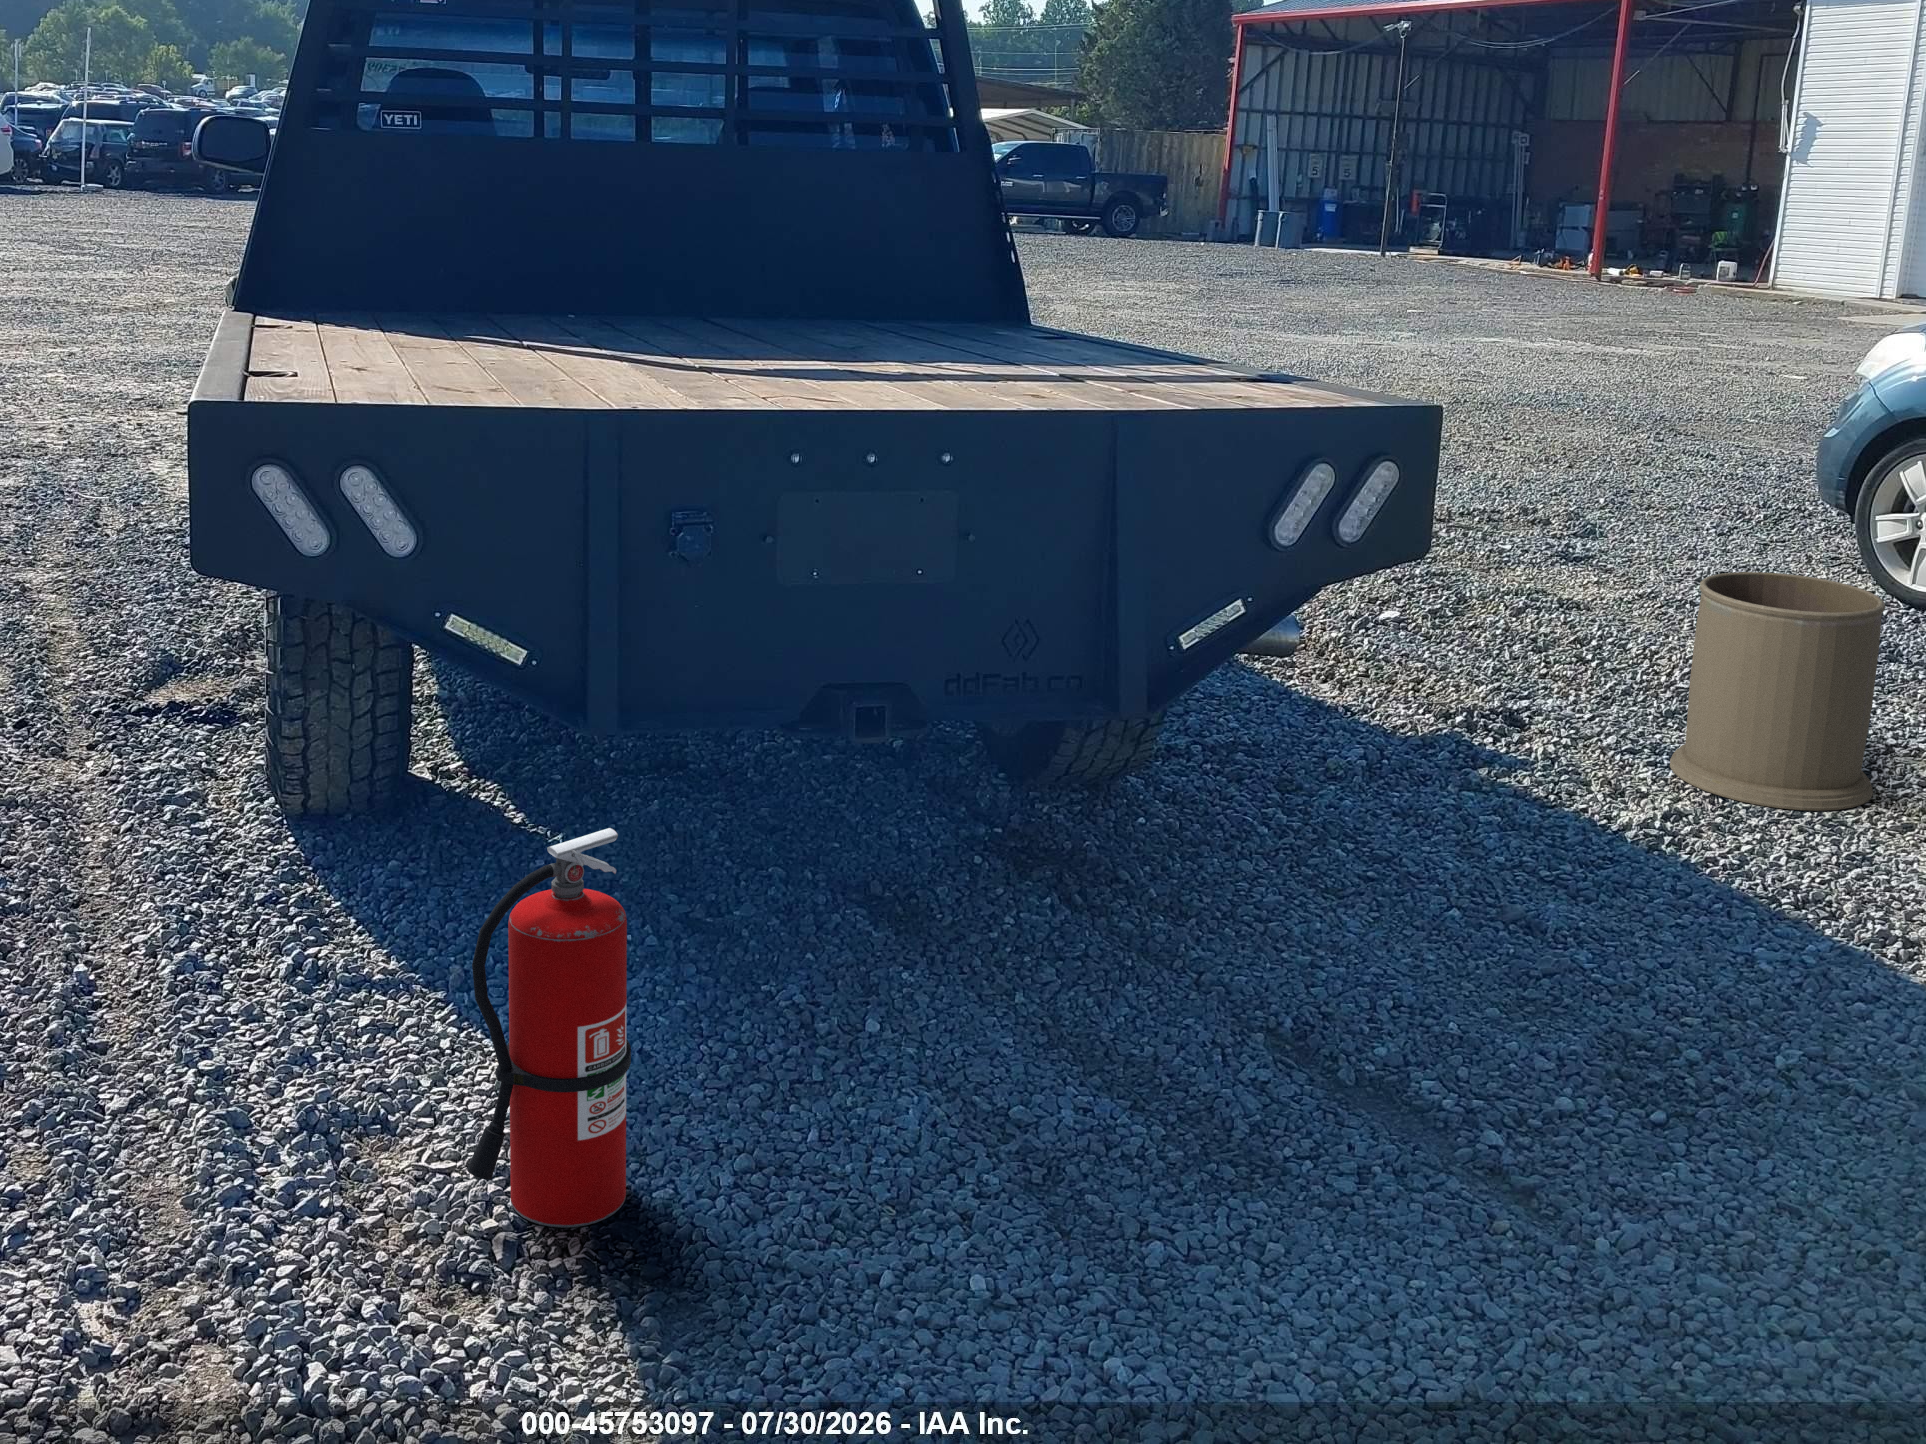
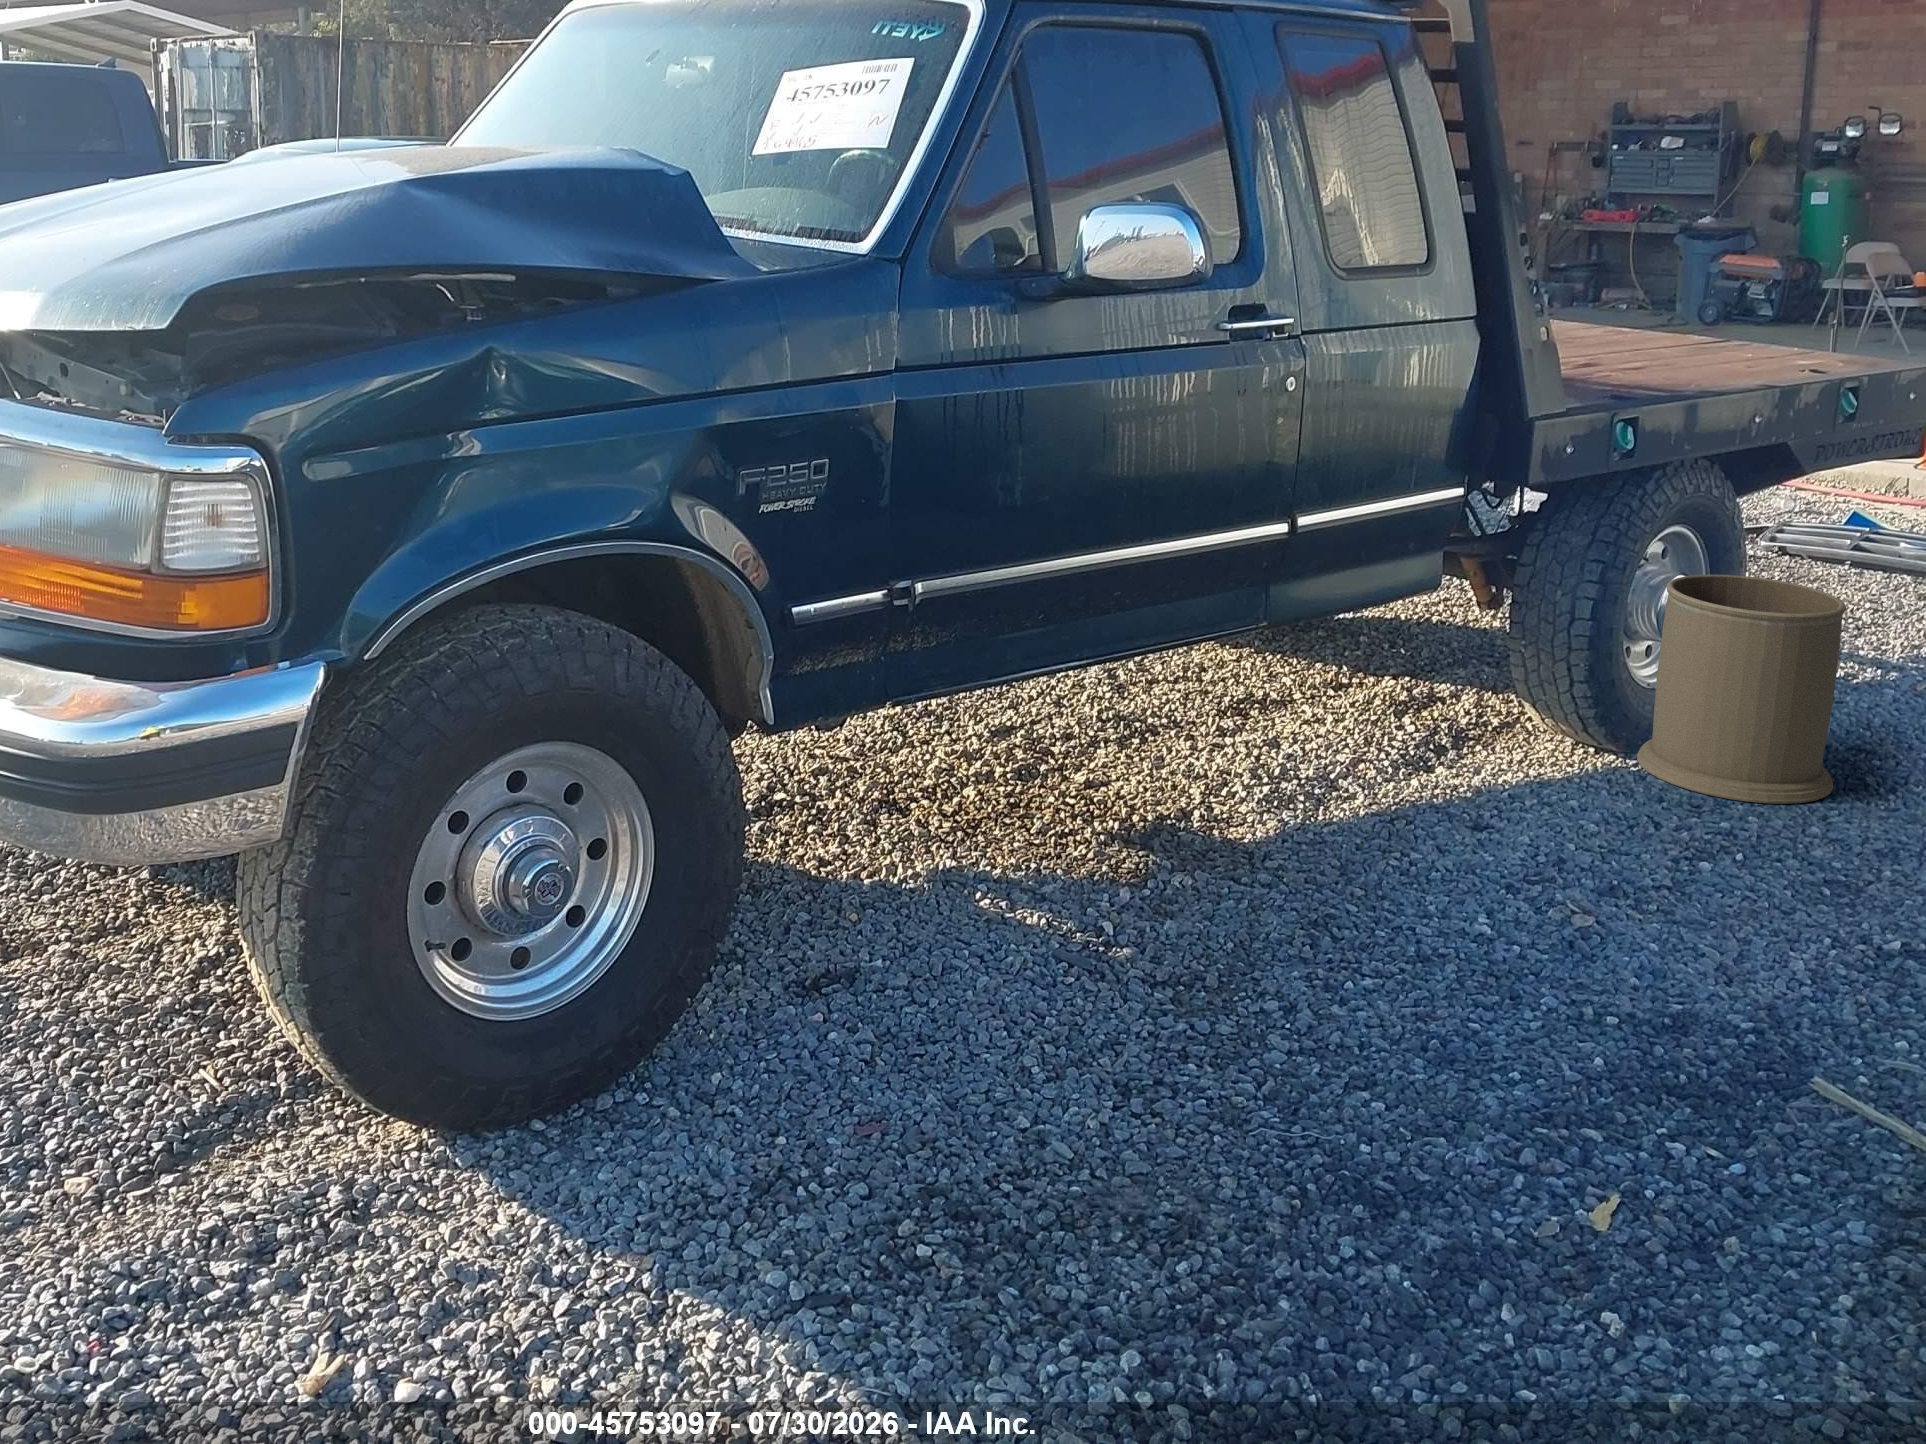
fire extinguisher: present [467,828,631,1228] -> none [477,824,640,1220]

